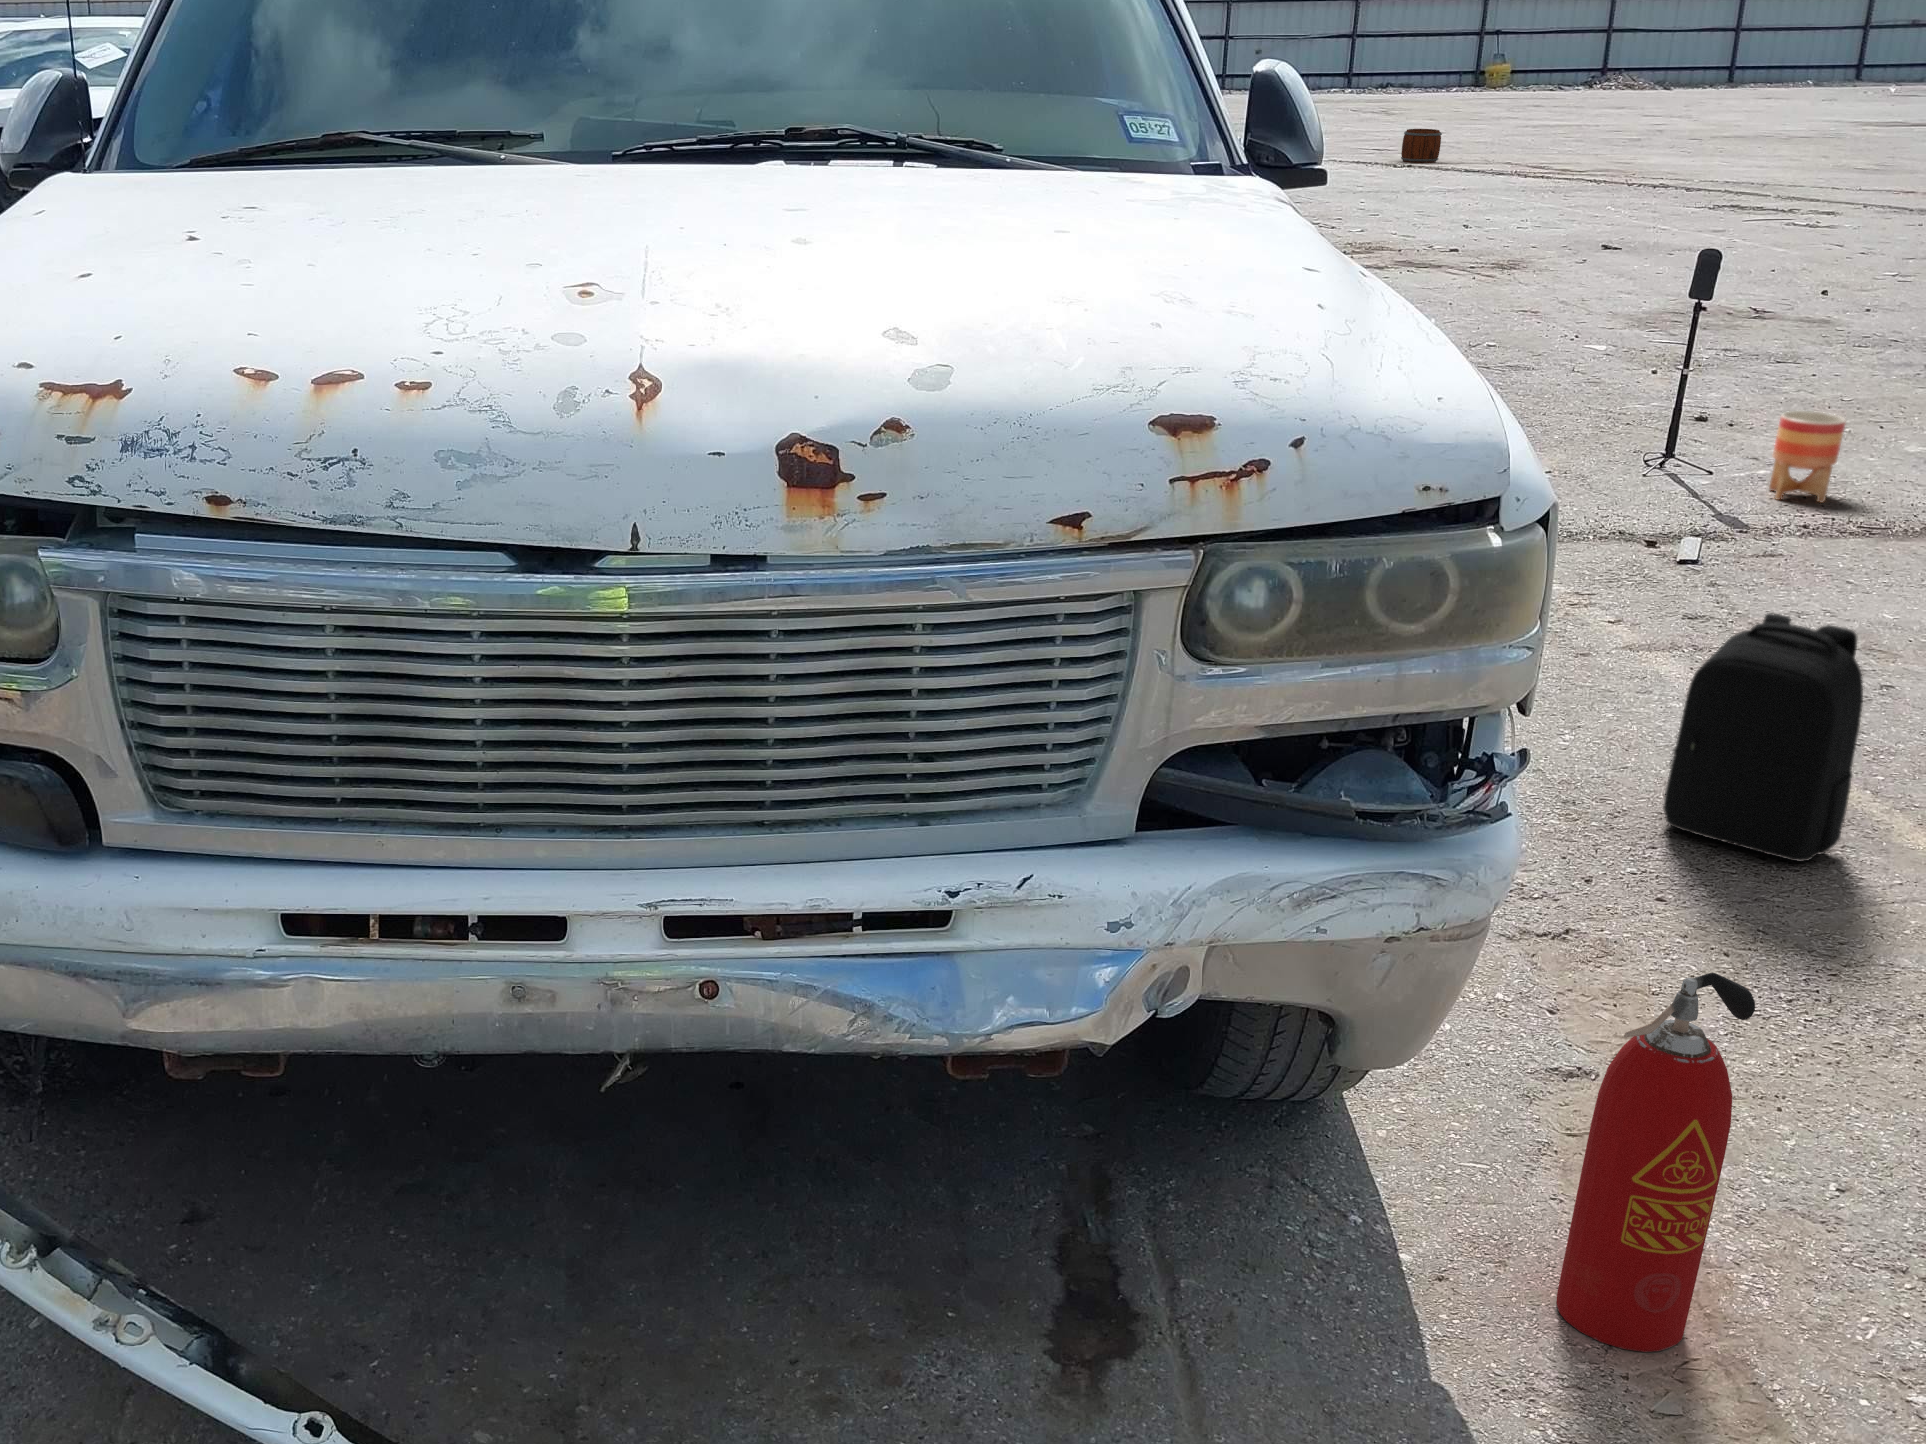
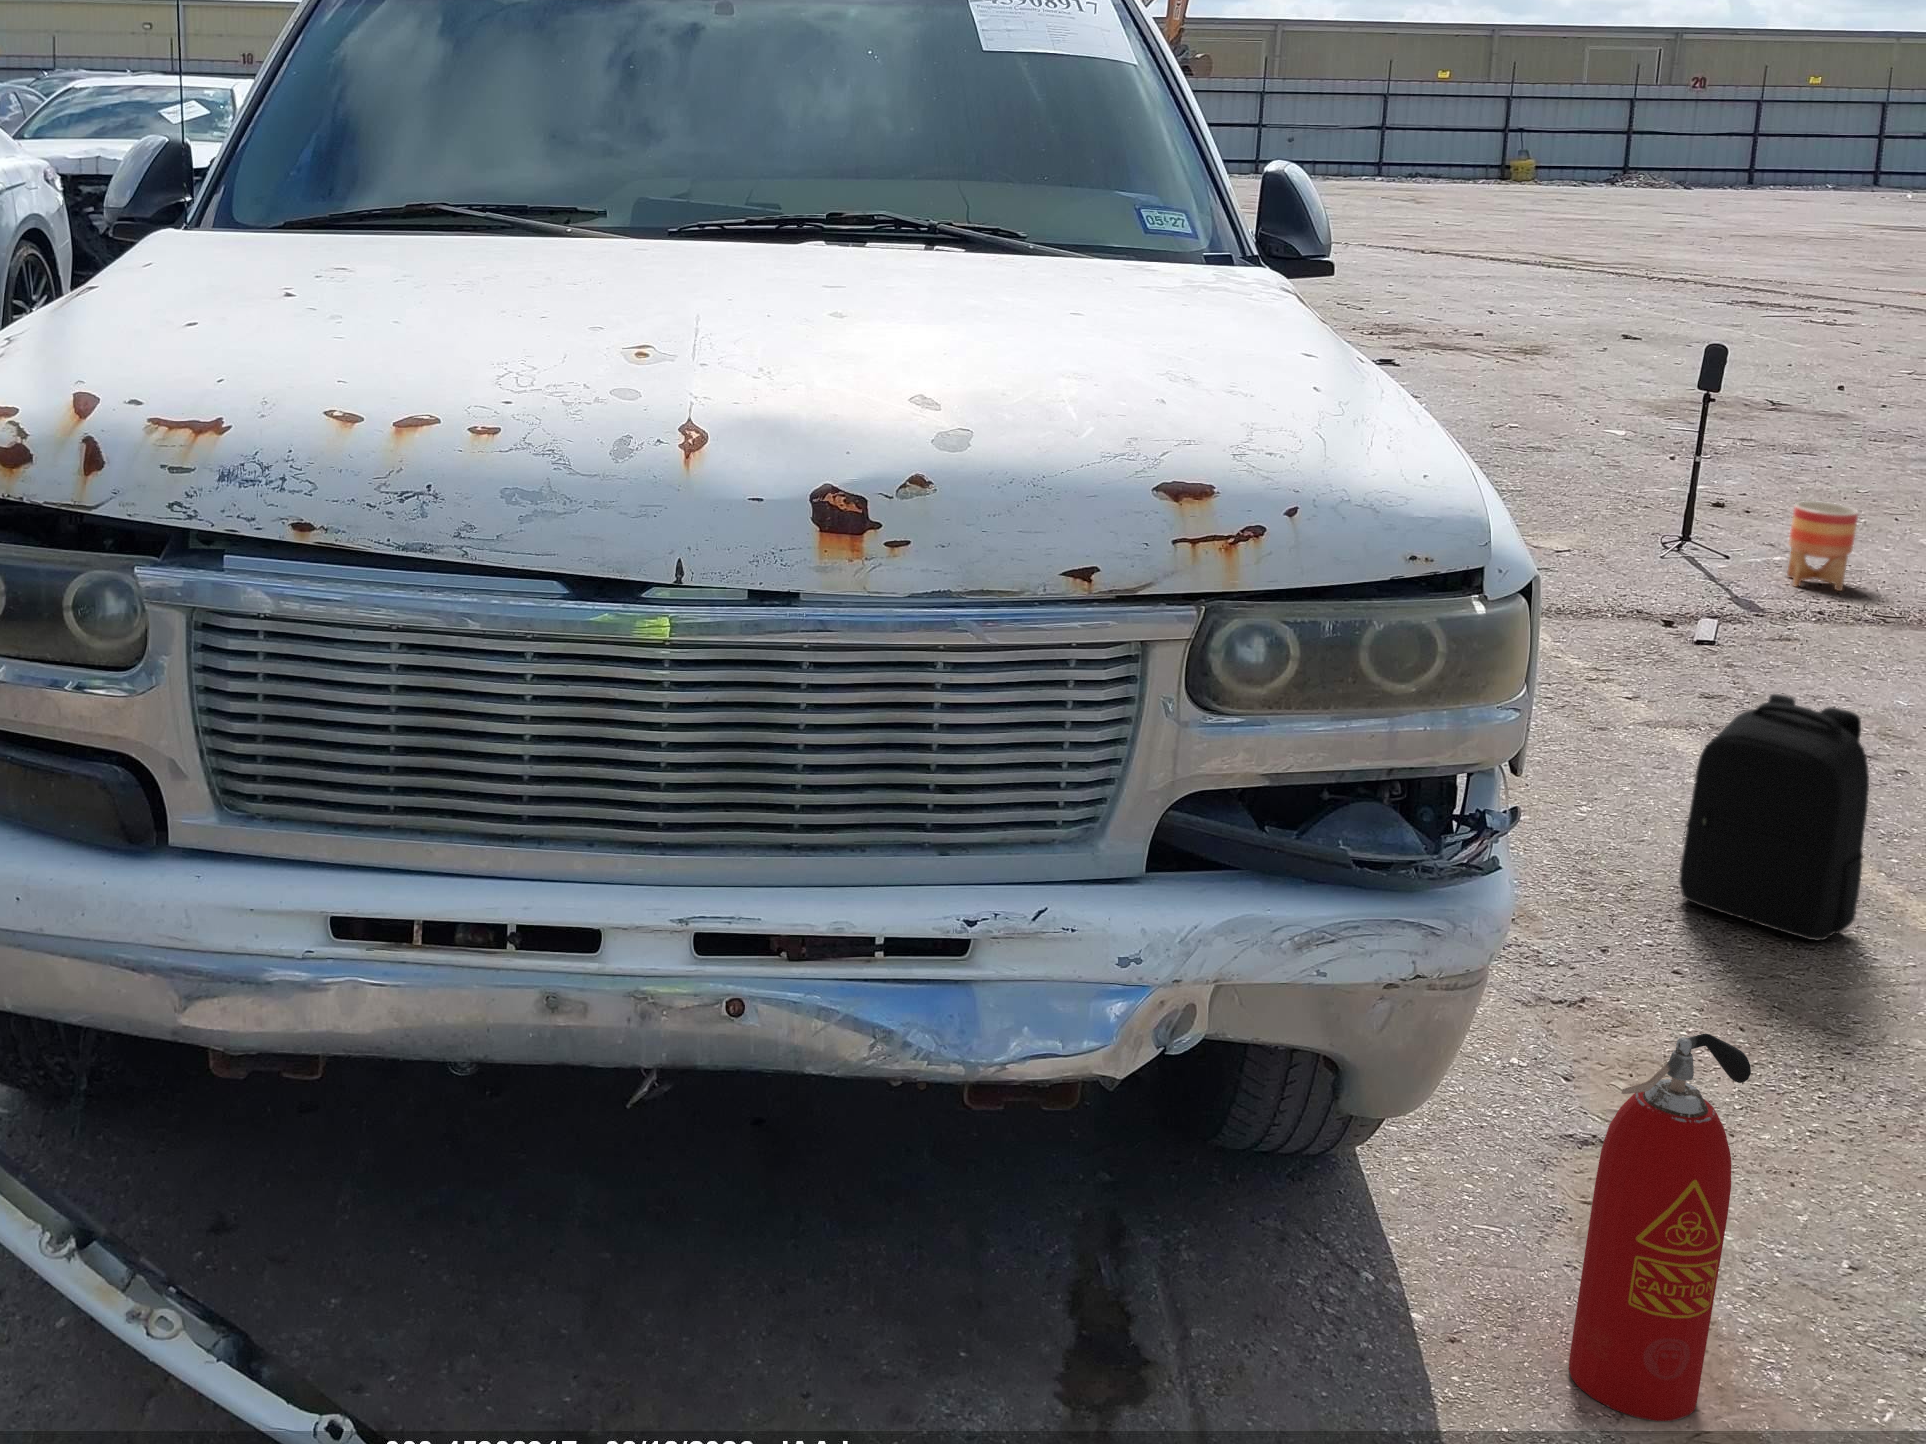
bucket: present [1401,129,1442,163] -> none [1428,219,1468,251]

